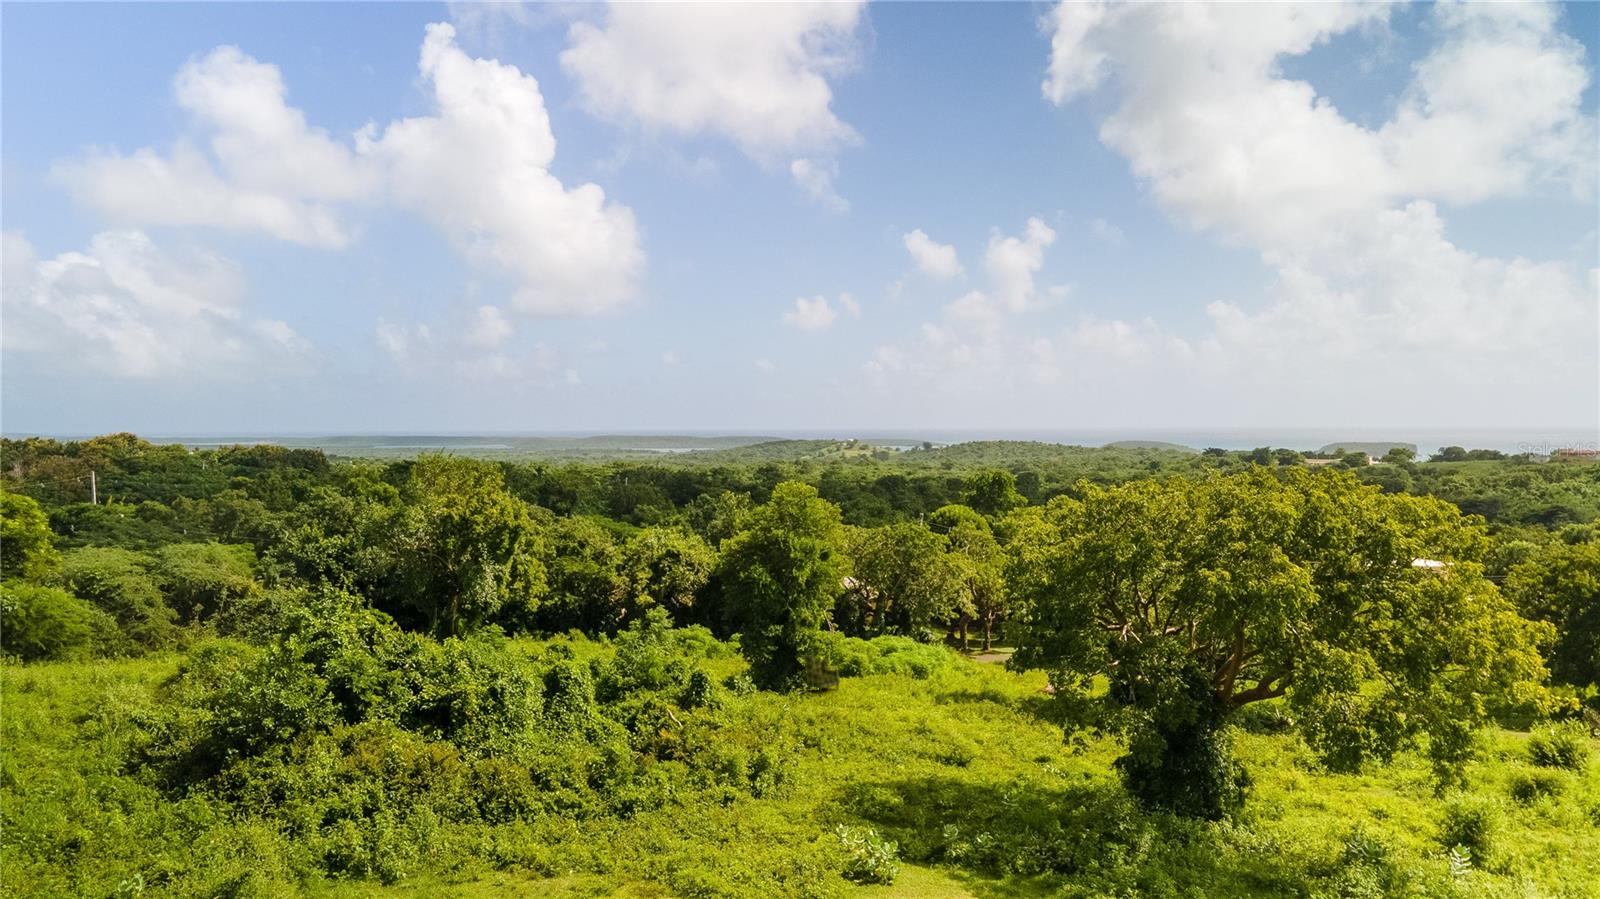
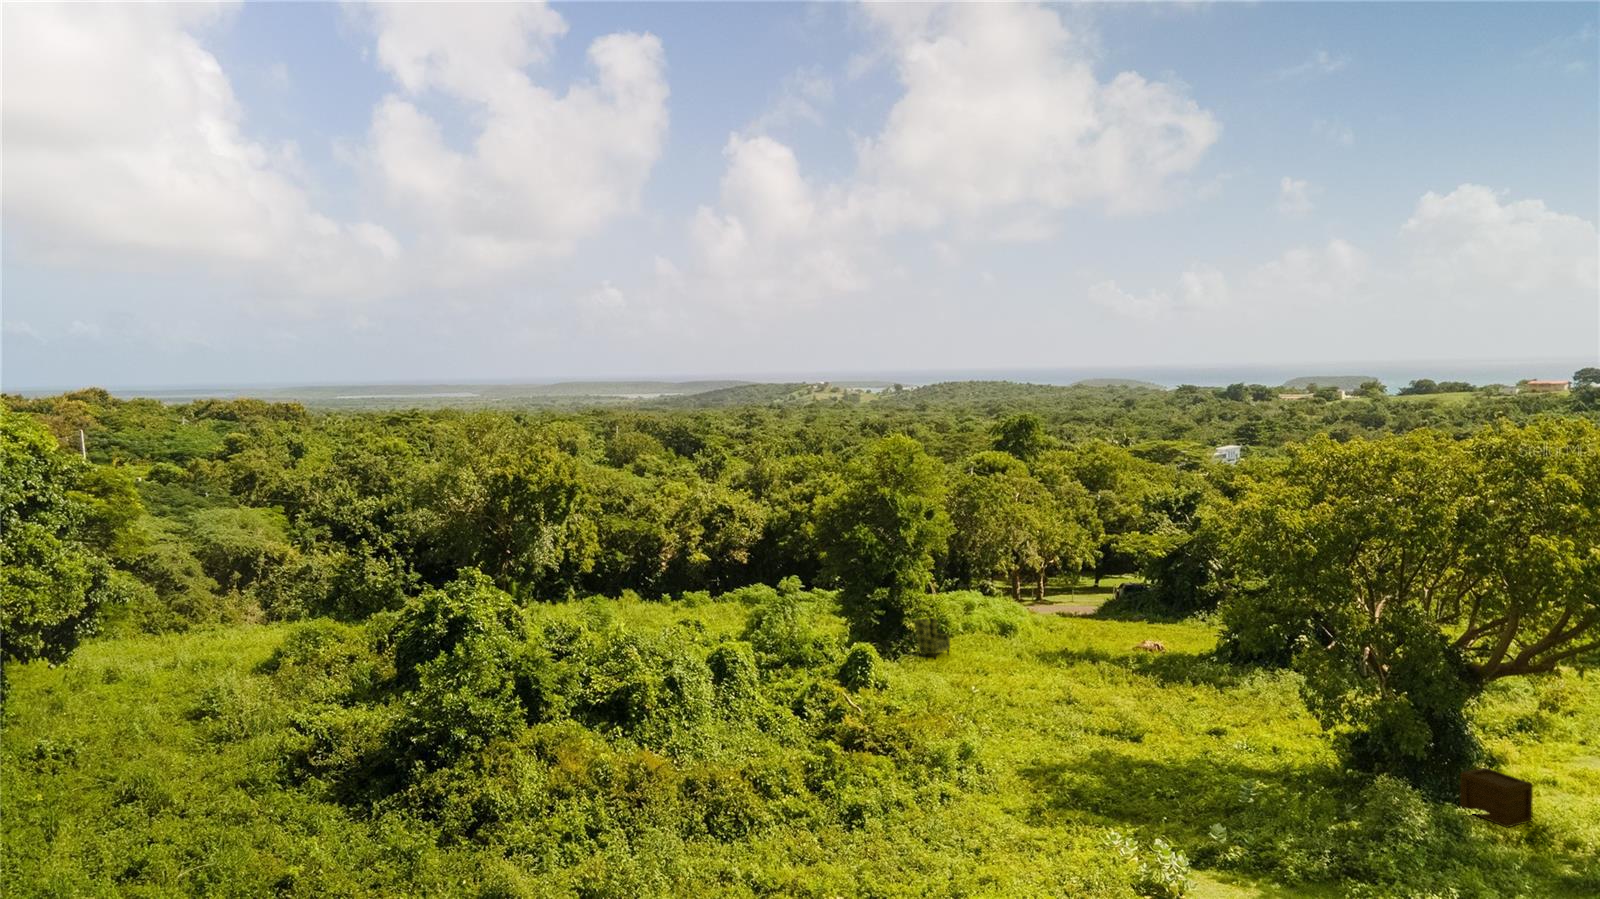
wooden crate: none [1203,782,1266,838] -> present [1460,768,1533,827]

